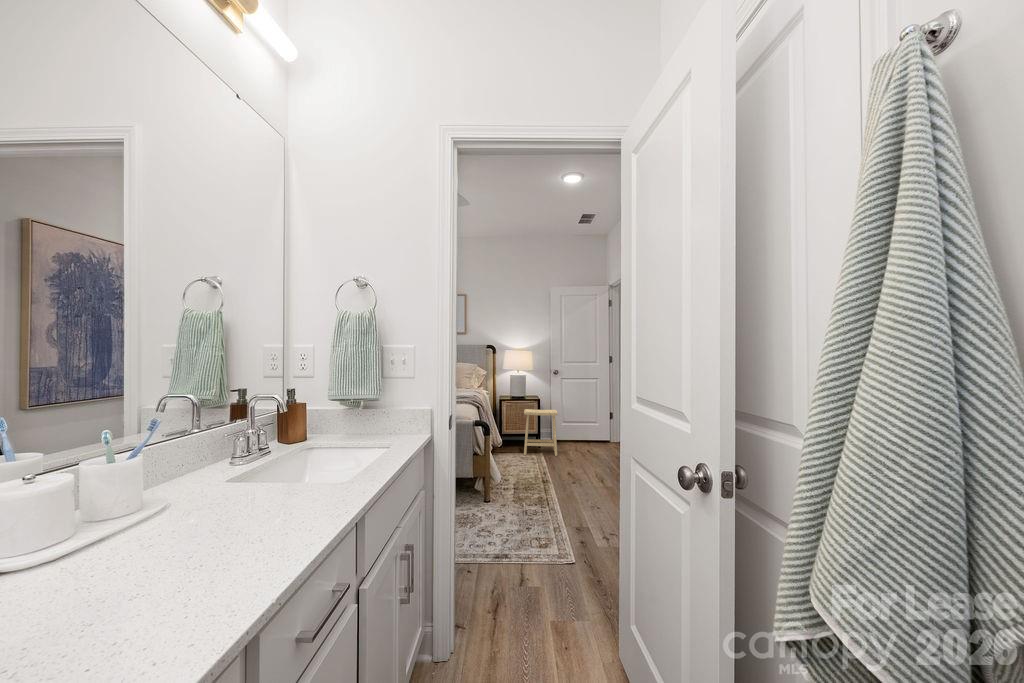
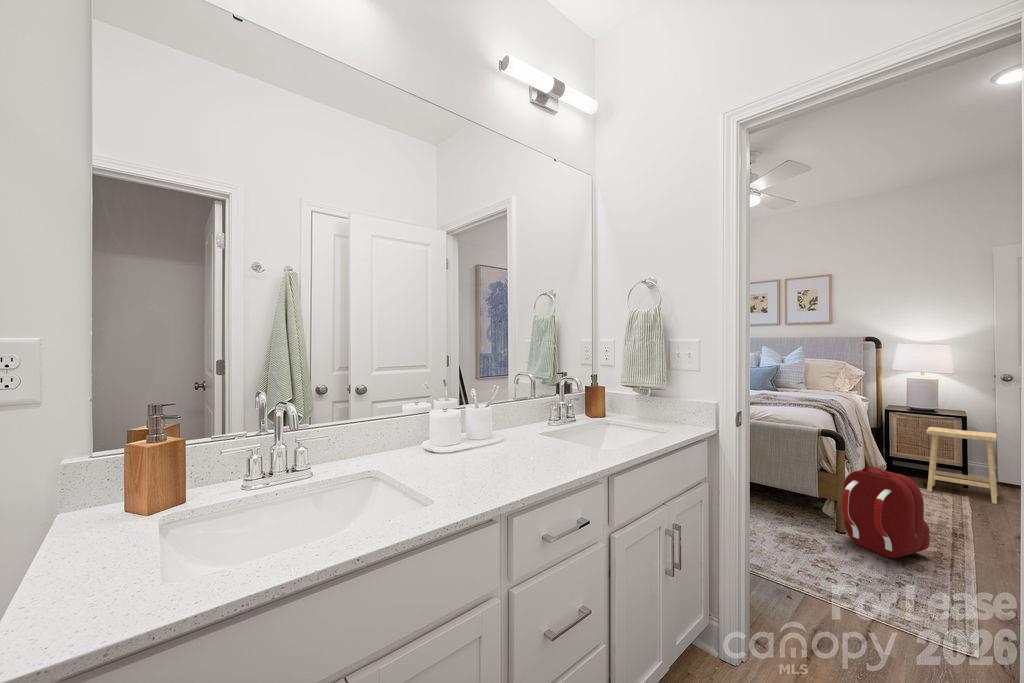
backpack: none [490,446,539,512] -> present [842,467,929,558]

